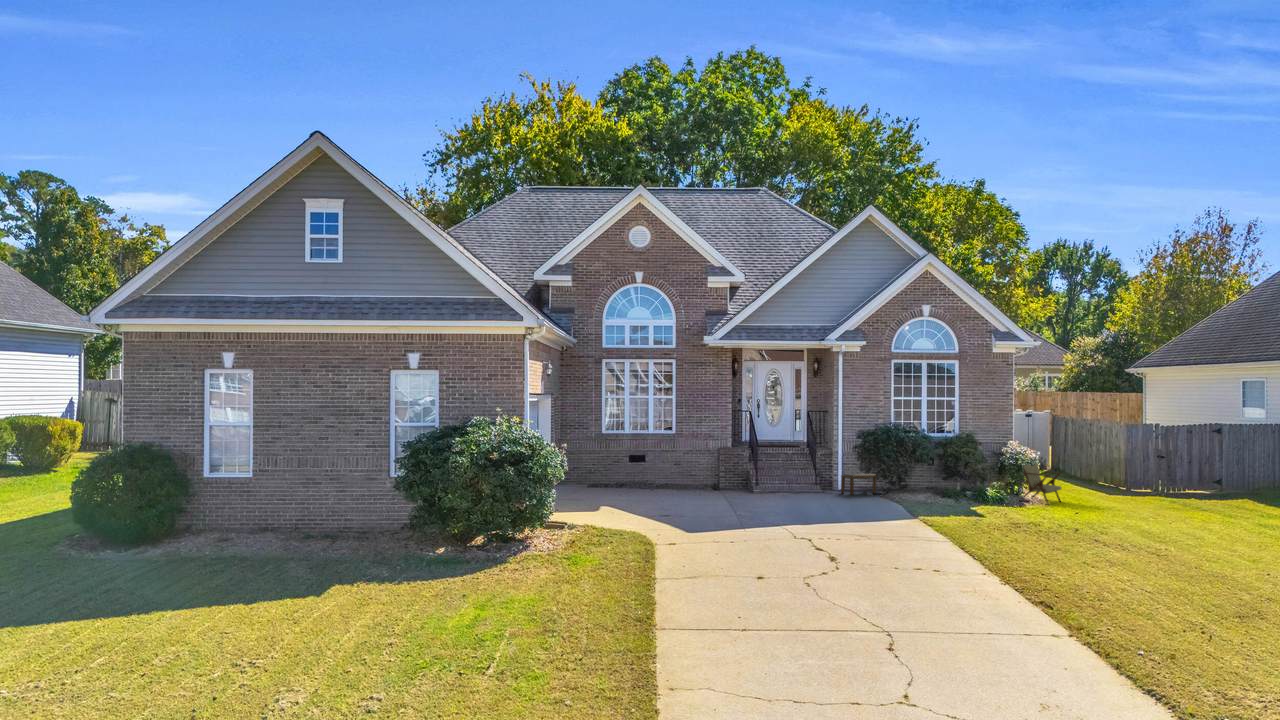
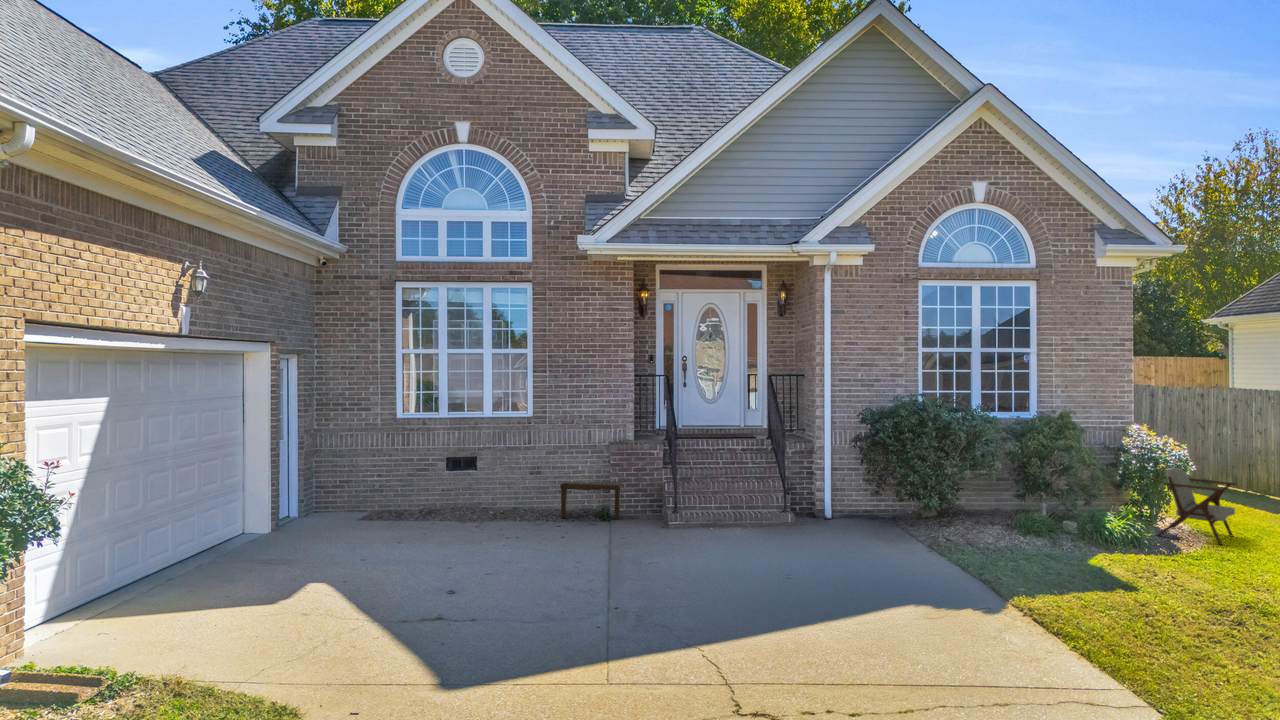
bench: present [841,474,877,495] -> present [560,481,622,519]

